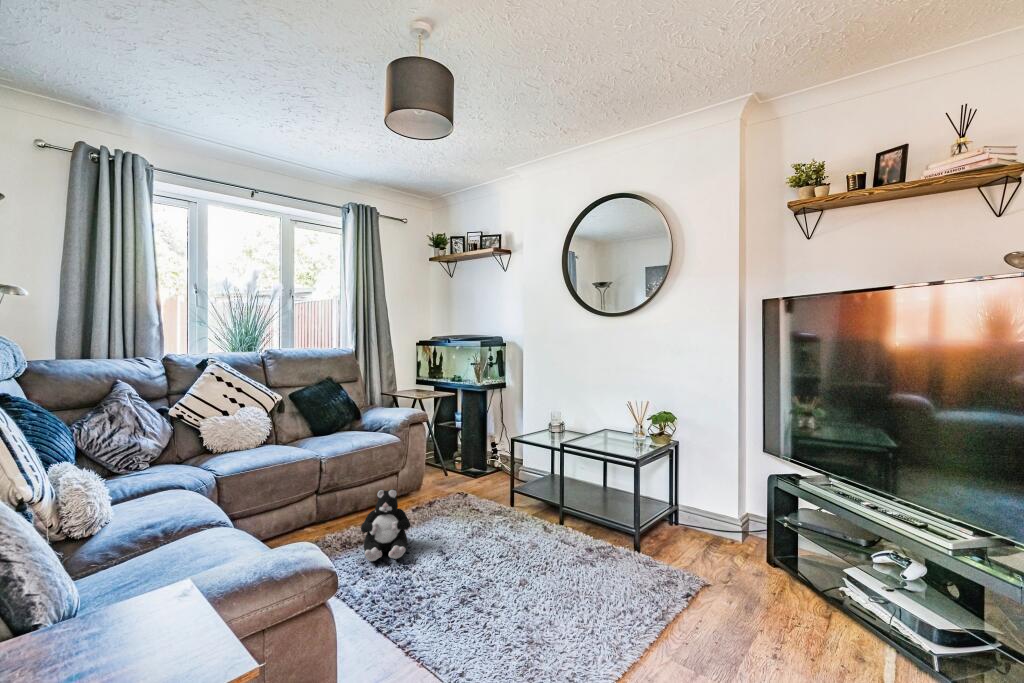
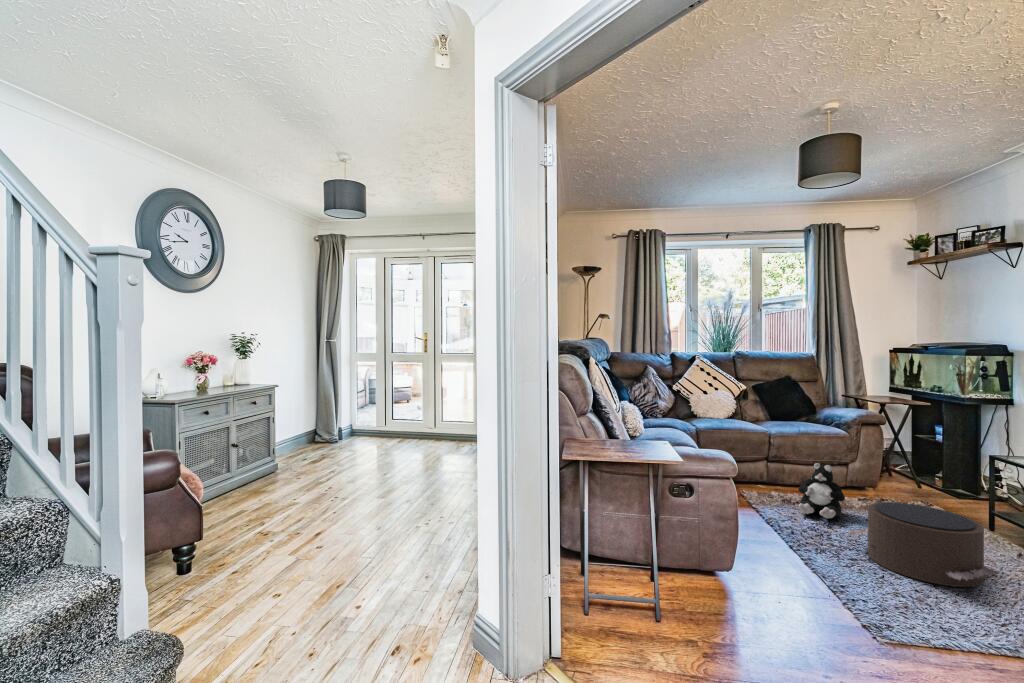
pouf: none [428,518,558,617] -> present [847,502,999,587]

